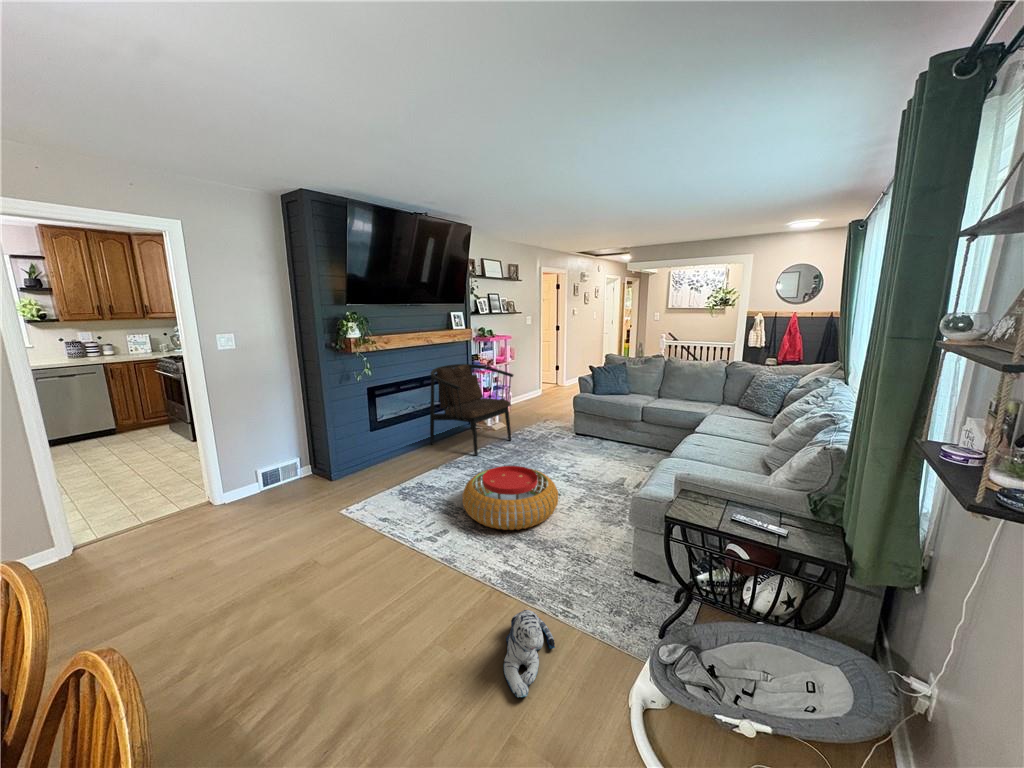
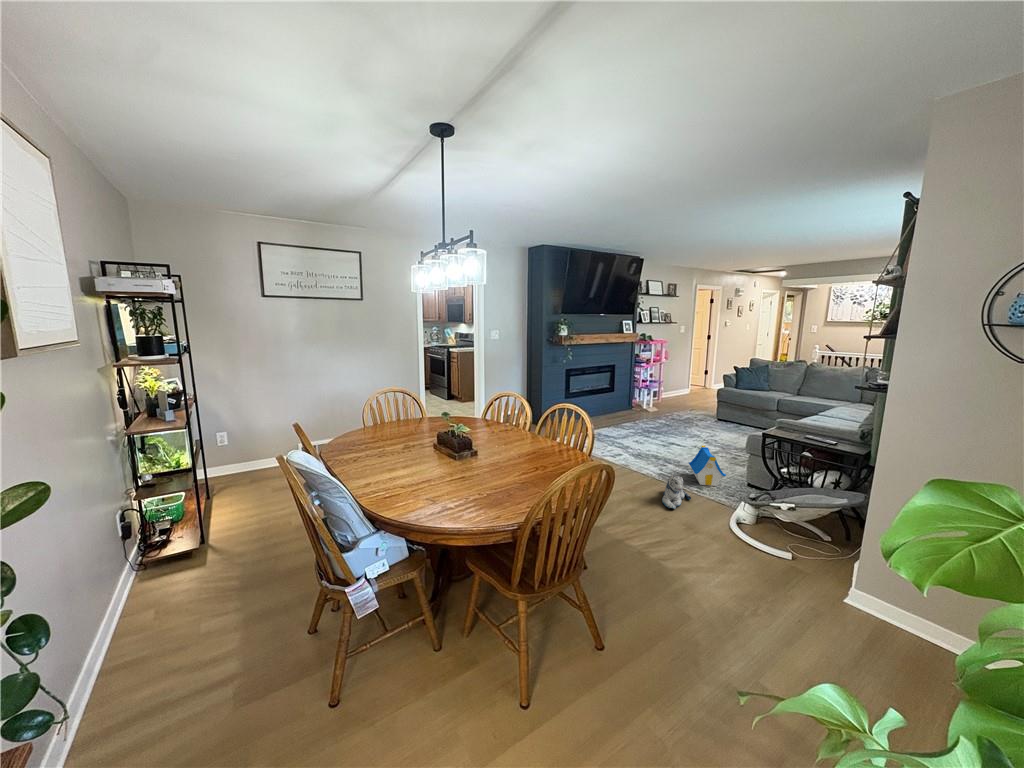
armchair: present [430,364,513,456] -> none [601,359,669,424]
pouf: present [462,466,558,530] -> none [631,424,699,460]
toy house: none [546,513,605,590] -> present [689,446,726,486]

